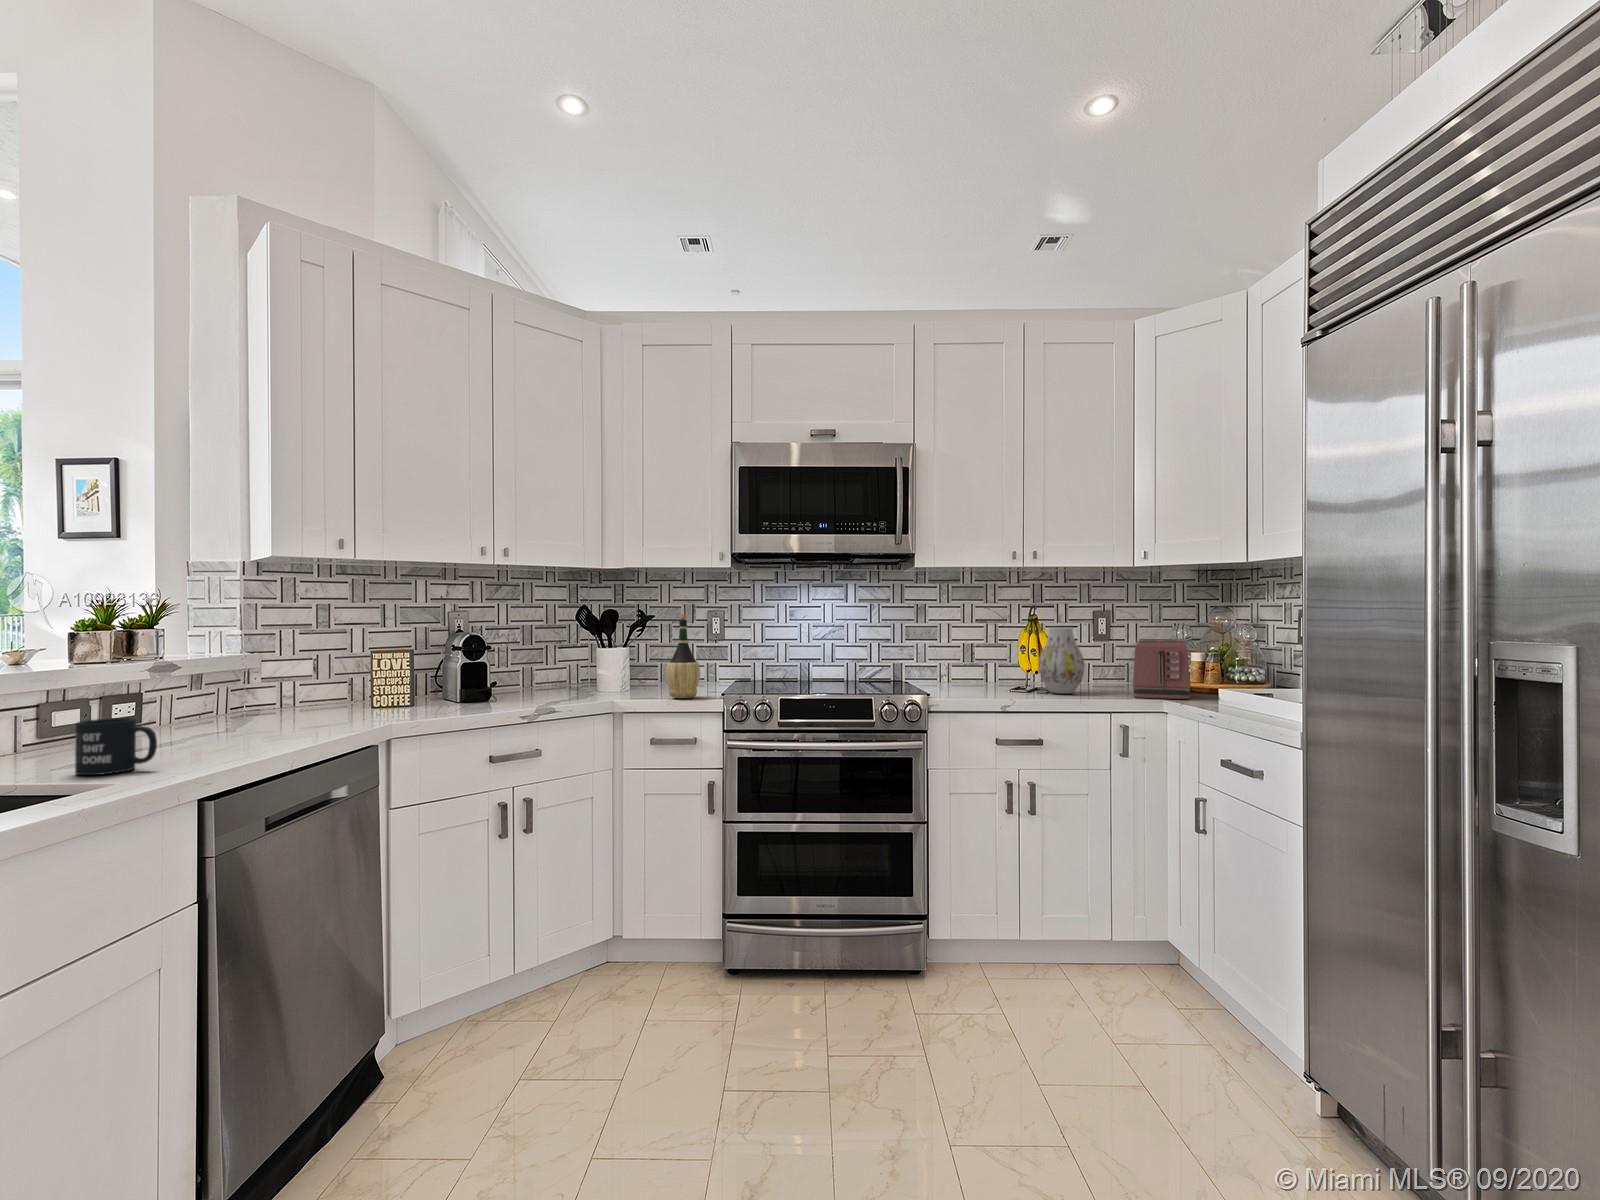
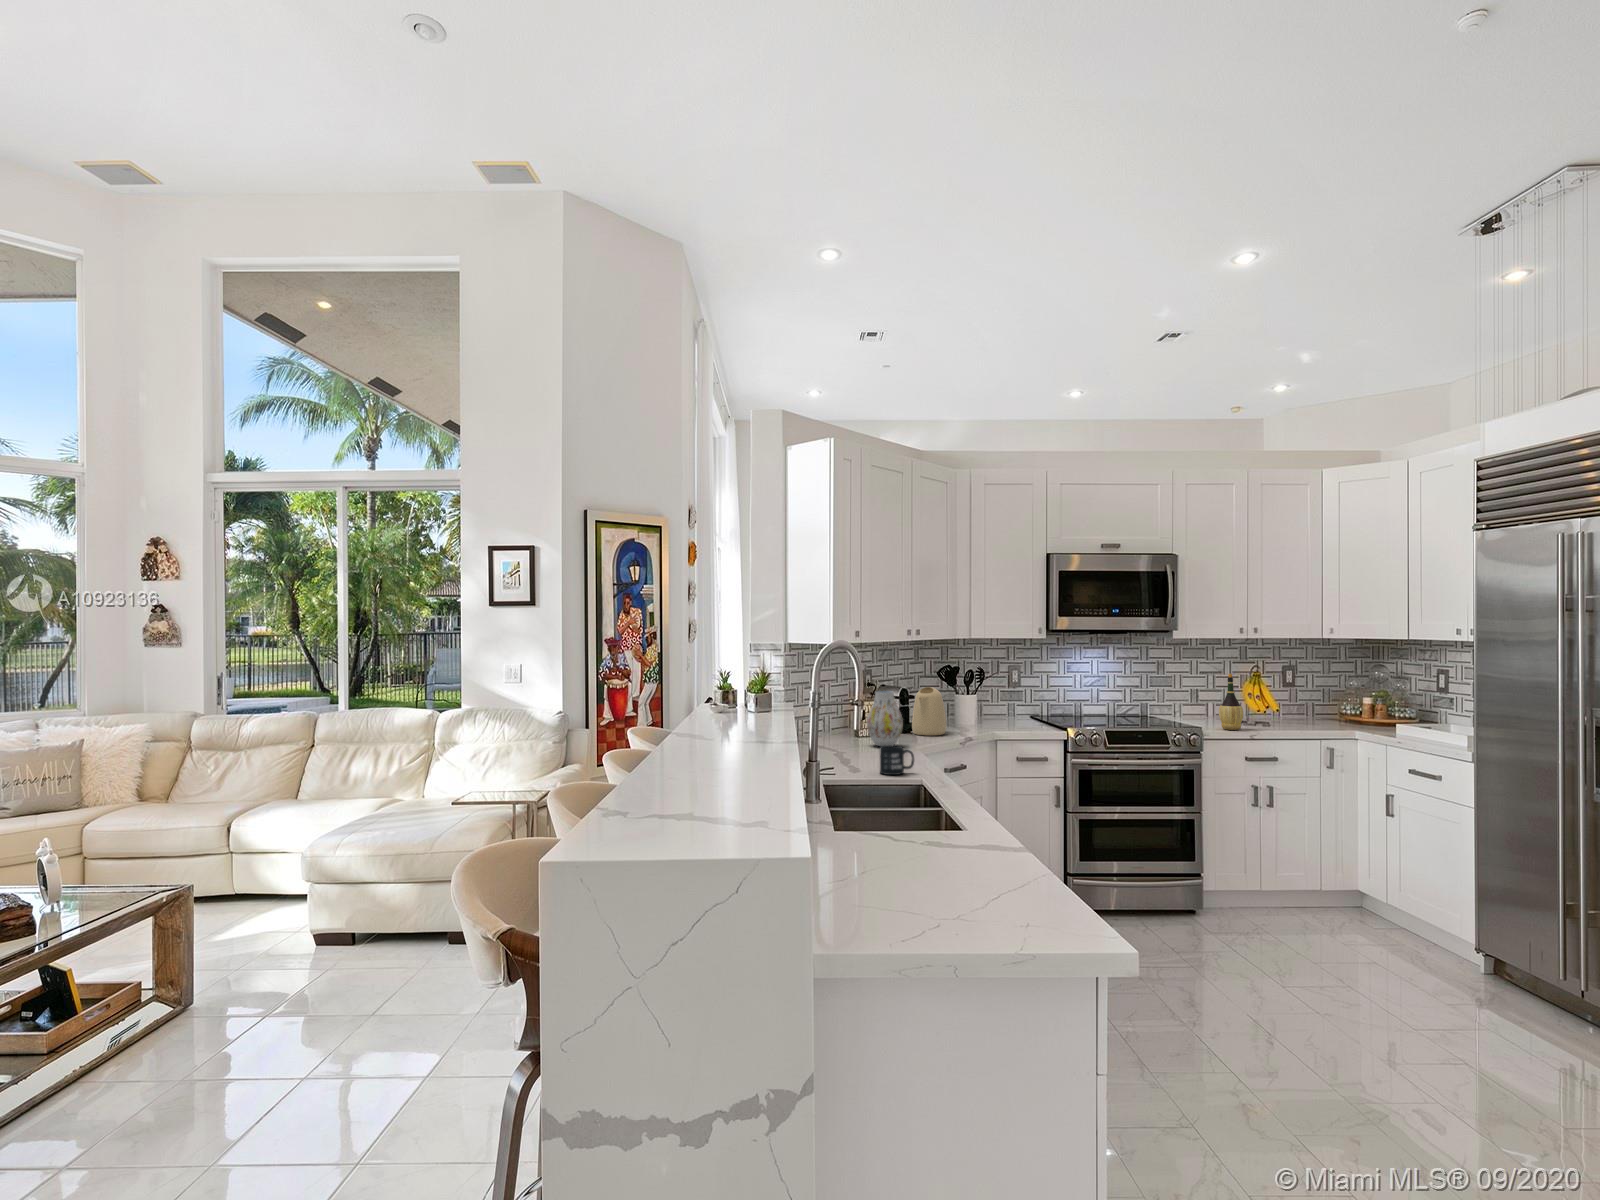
wine bottle: present [666,614,700,698] -> present [1219,674,1243,730]
vase: present [1038,628,1085,694] -> present [867,691,903,746]
kettle: none [468,632,532,705] -> present [912,687,947,736]
toaster: present [1133,639,1190,699] -> none [1323,688,1372,730]

